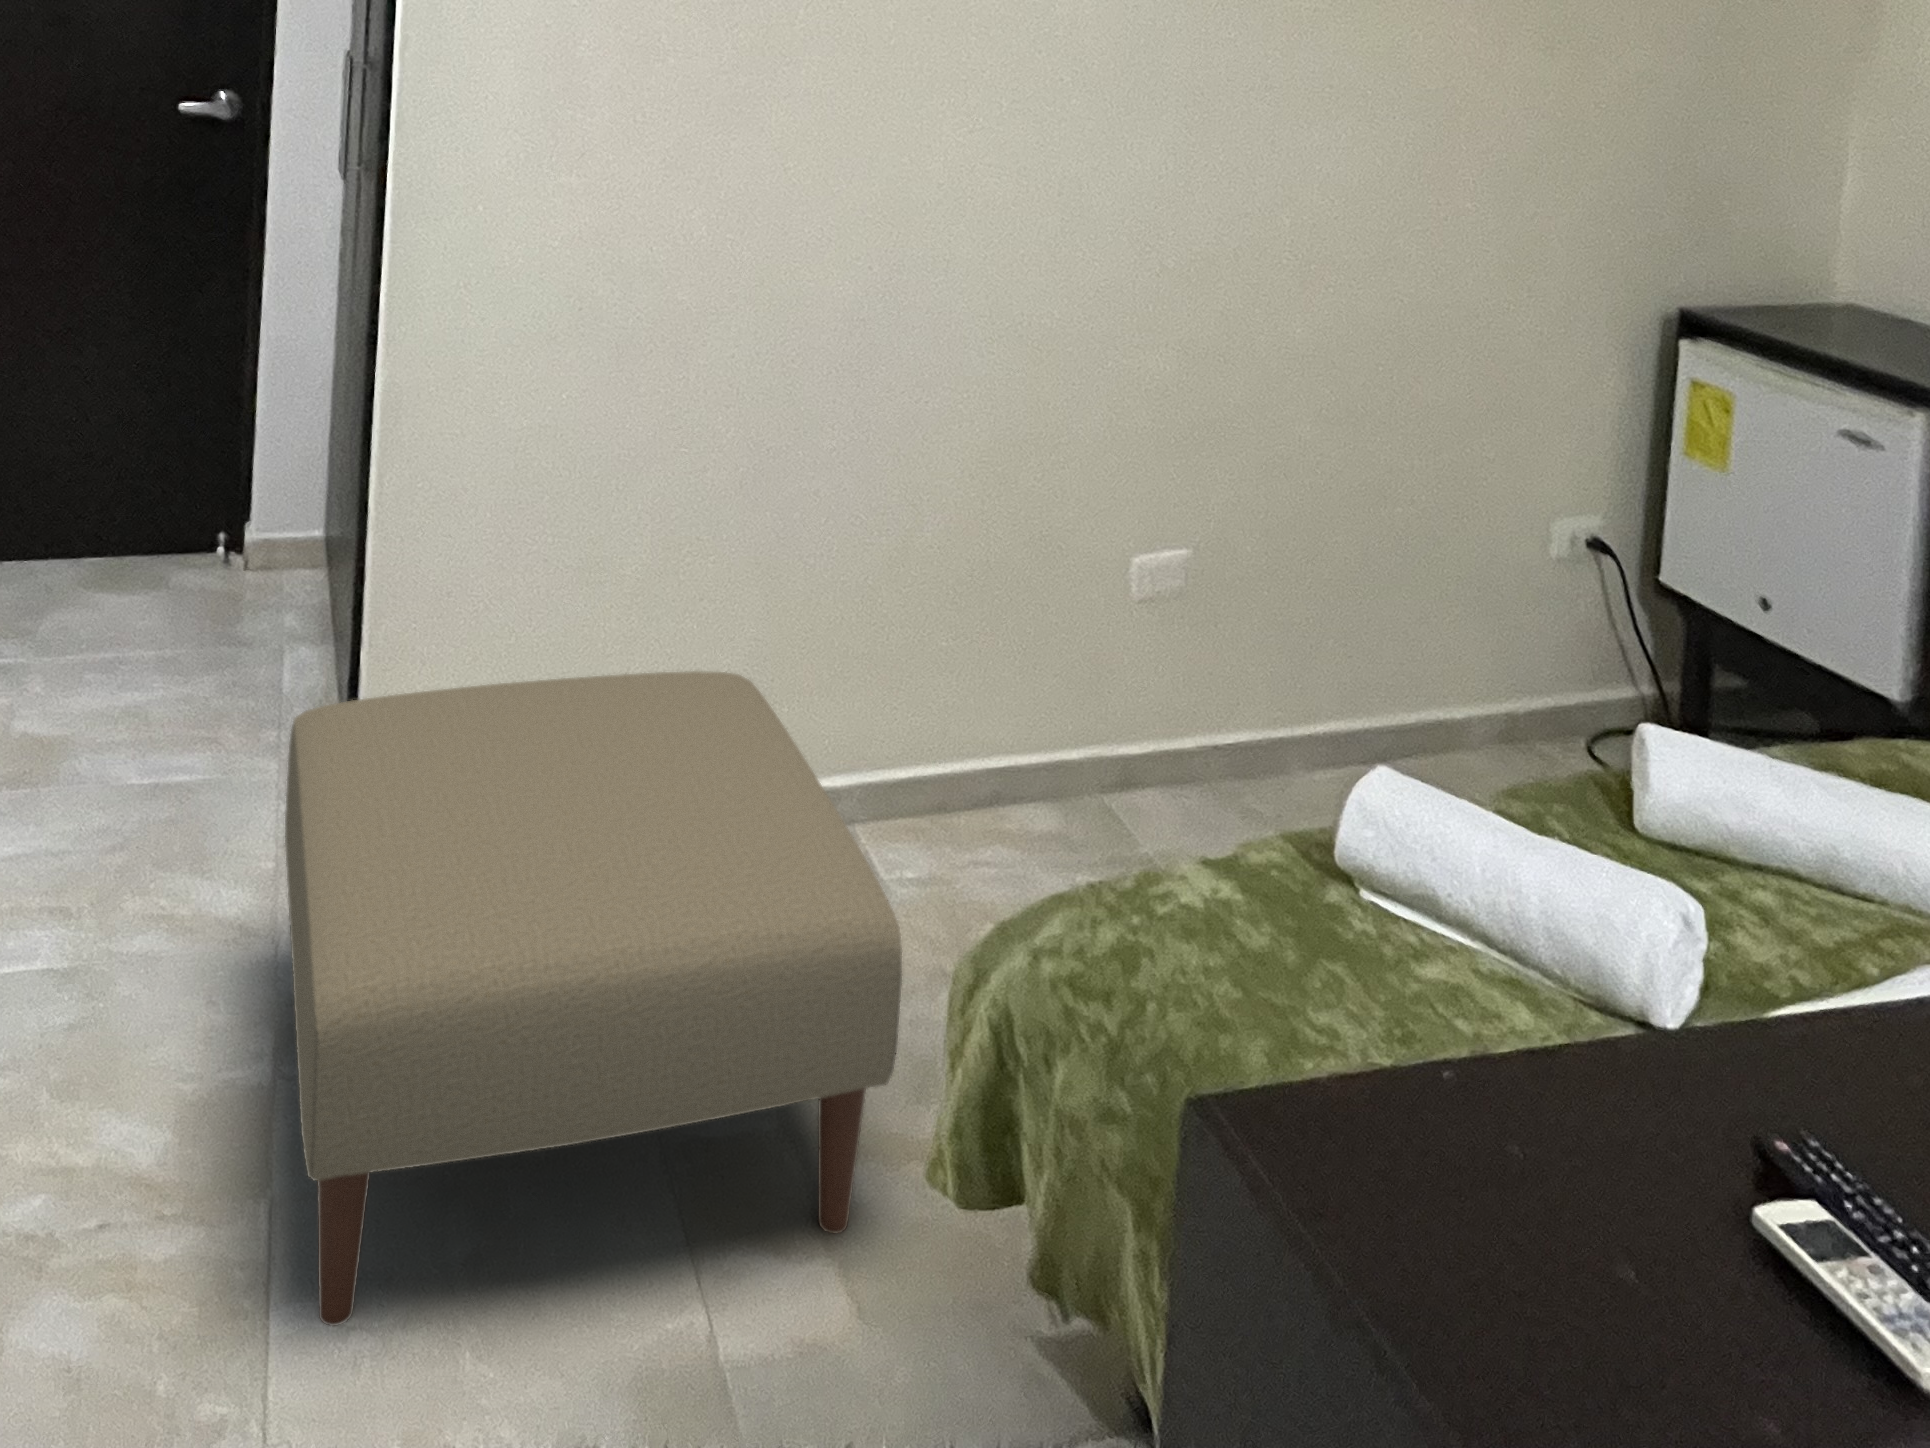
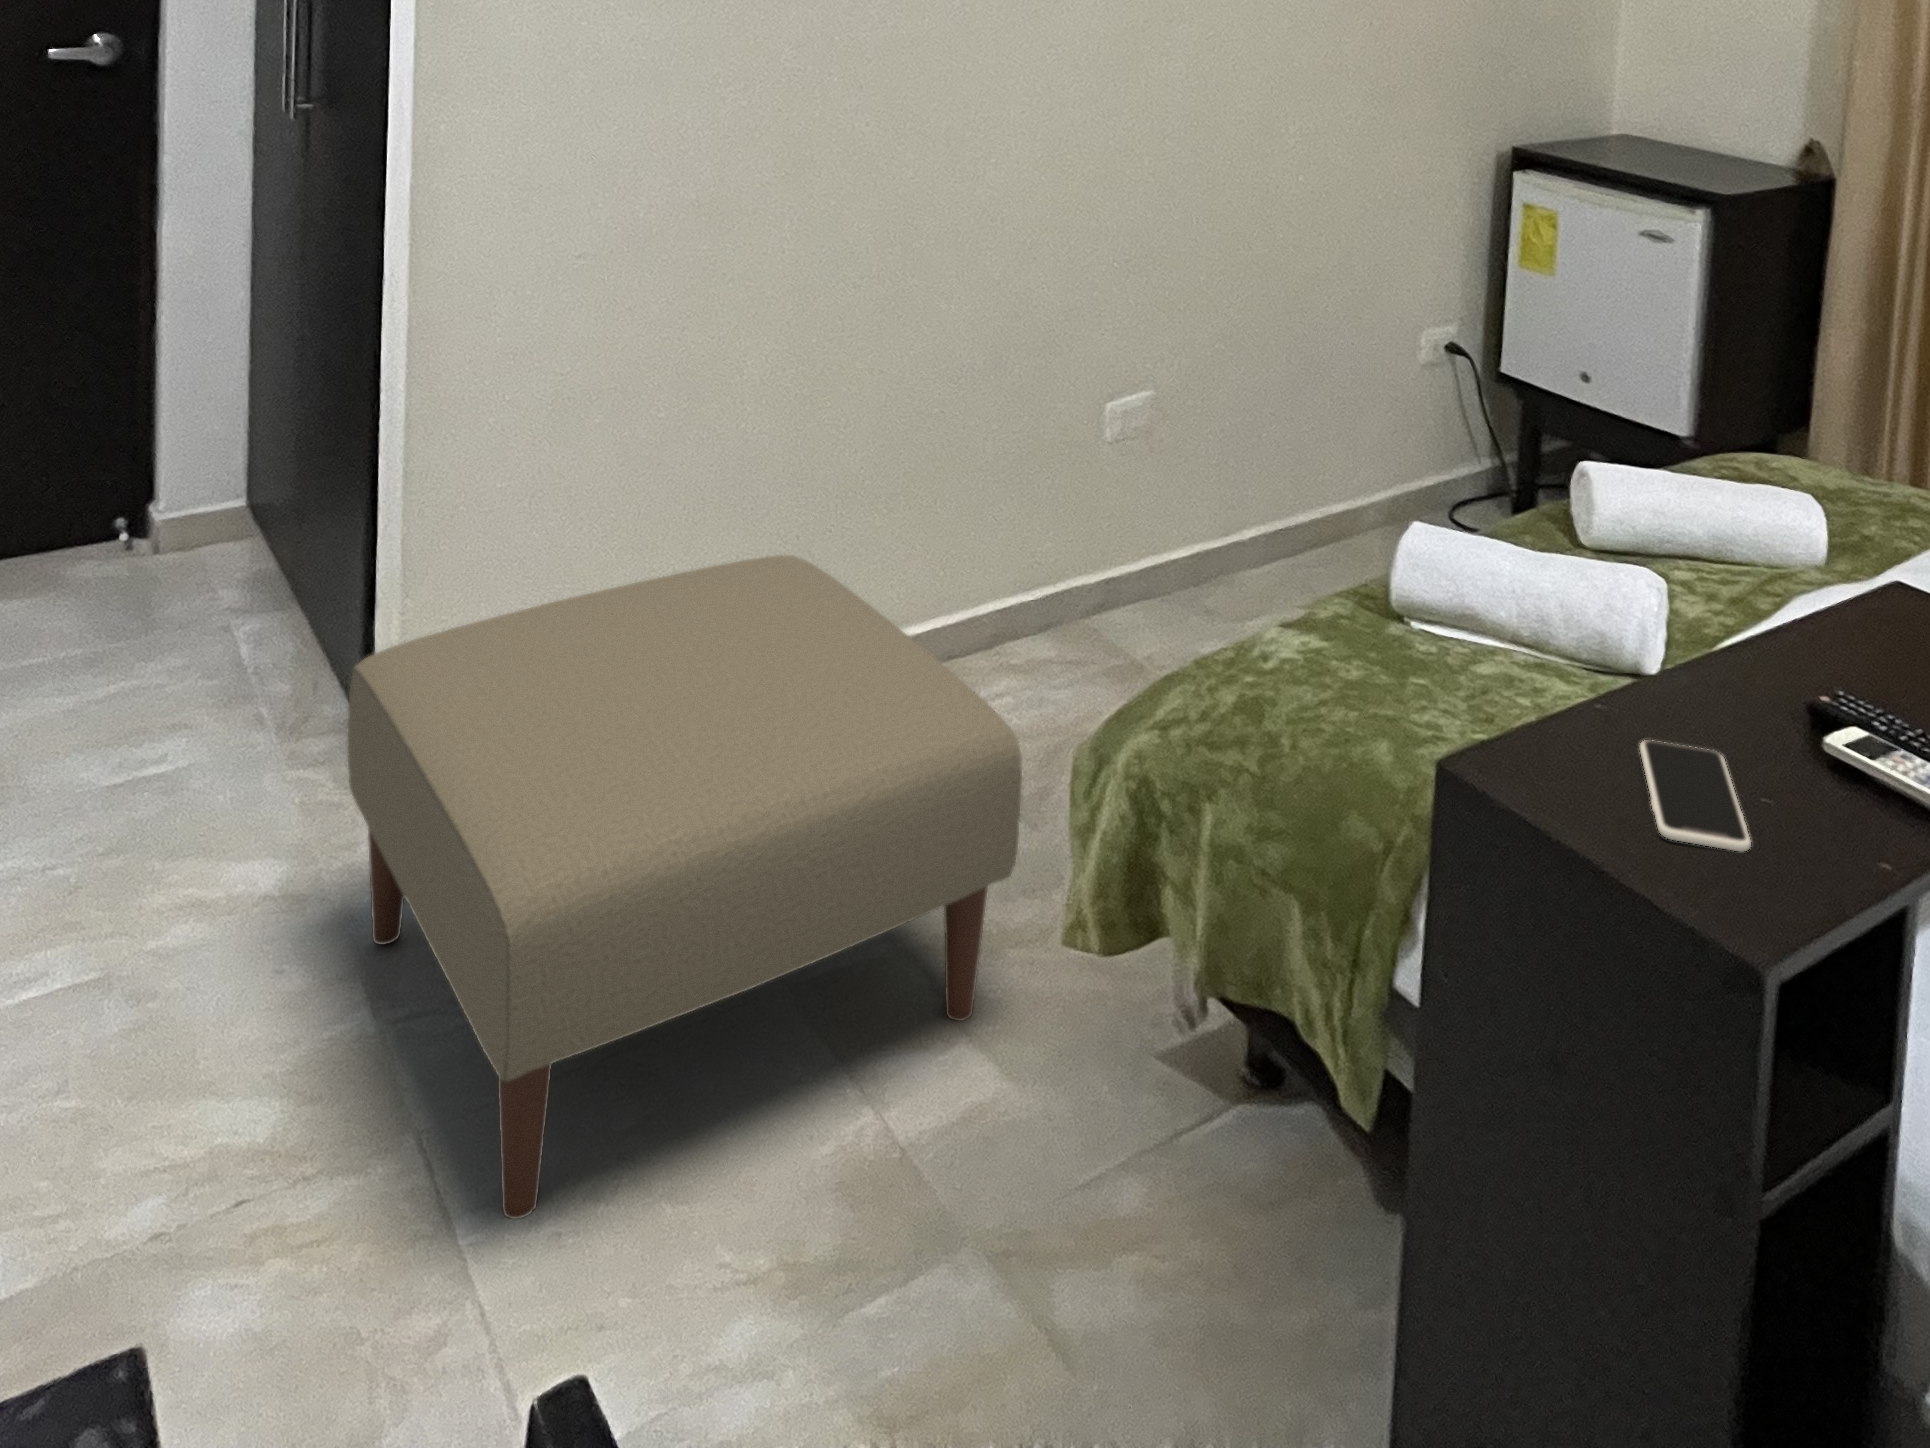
smartphone: none [1506,1133,1651,1334] -> present [1640,740,1751,852]

